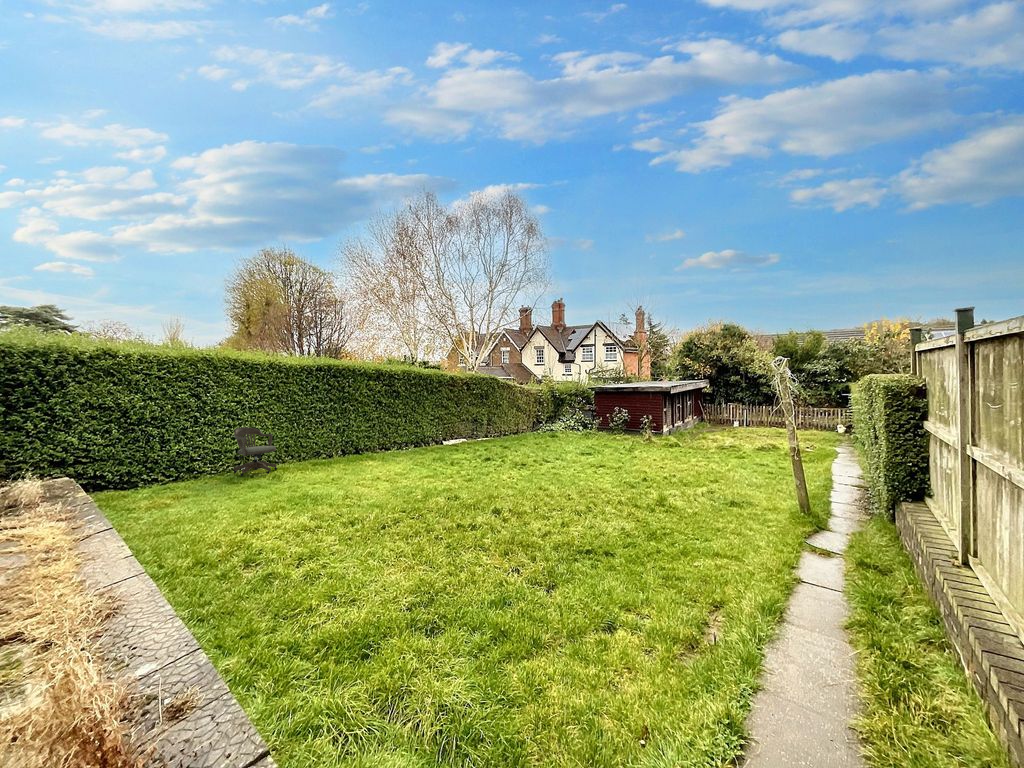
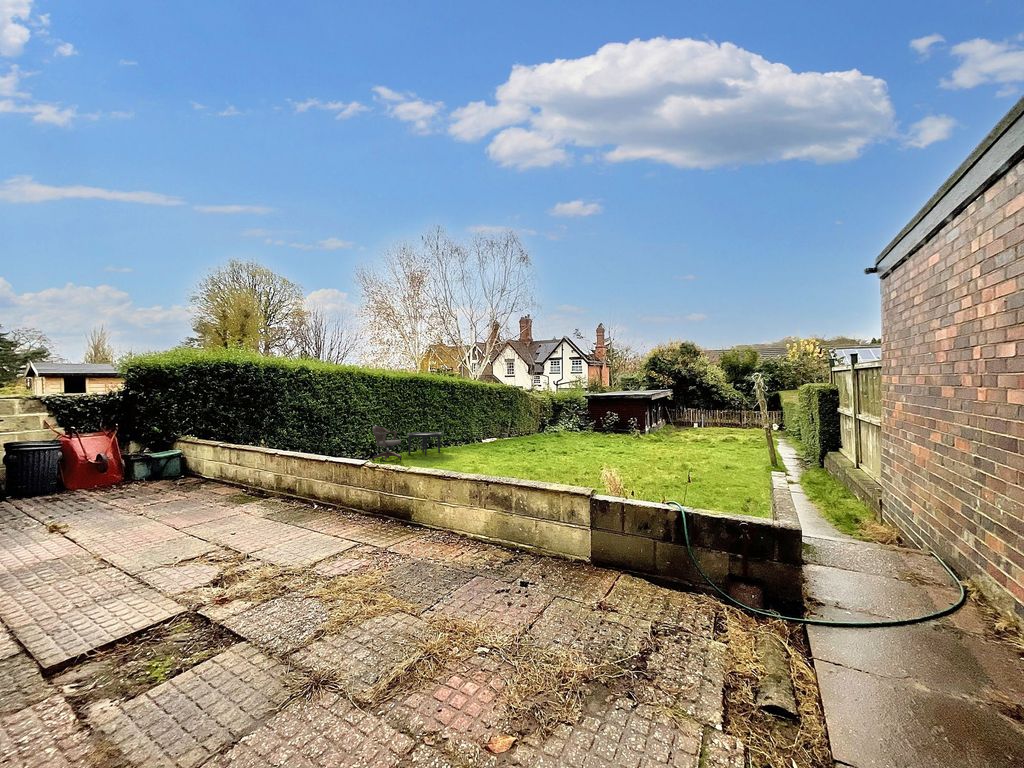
round table: none [304,434,351,465] -> present [407,432,441,455]

